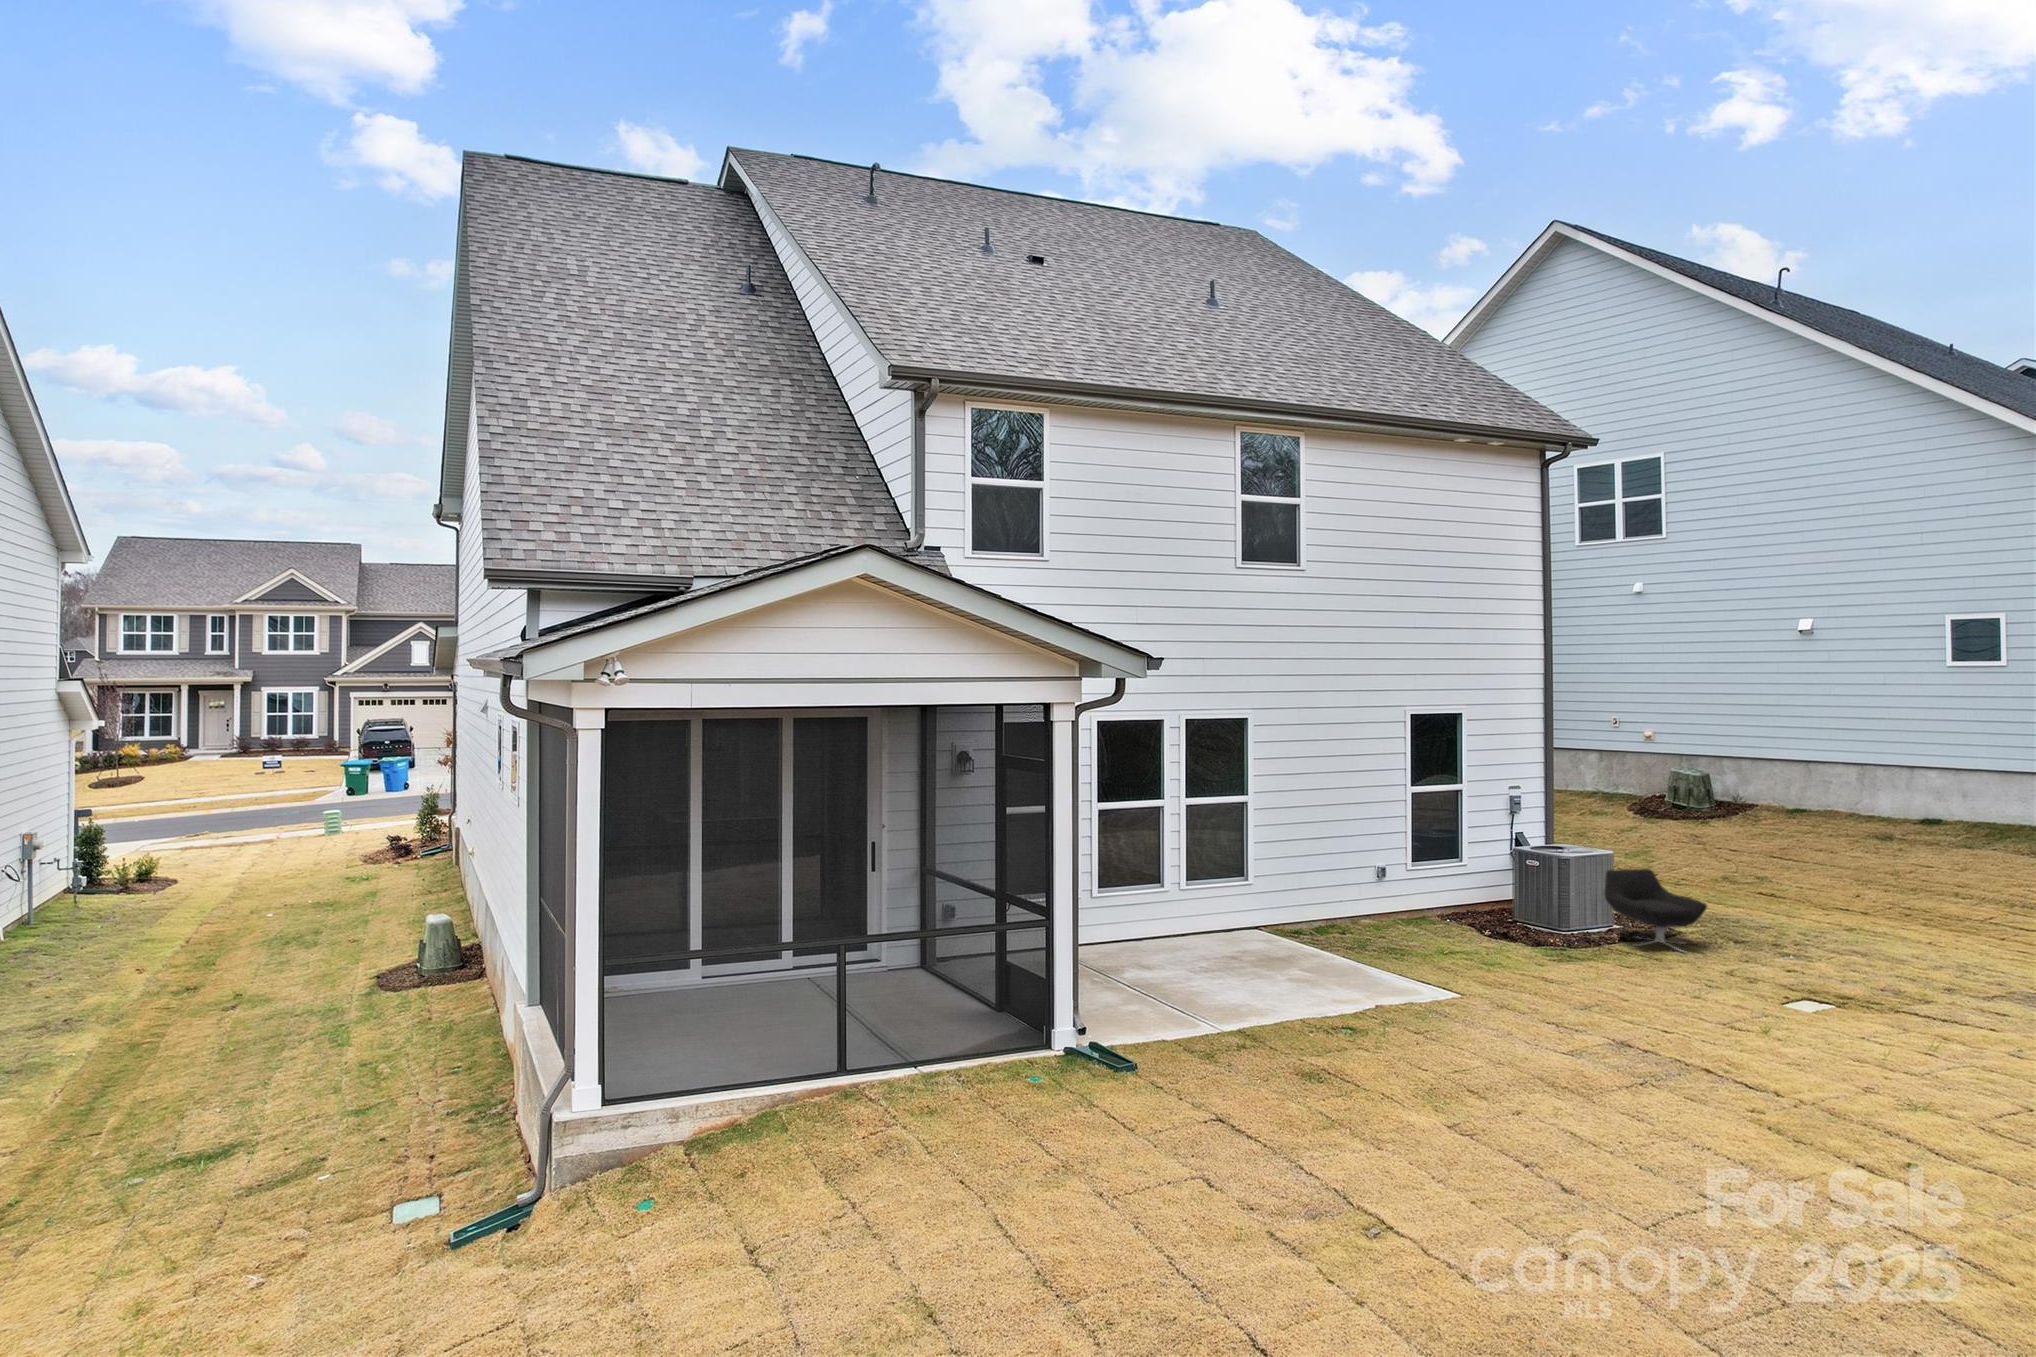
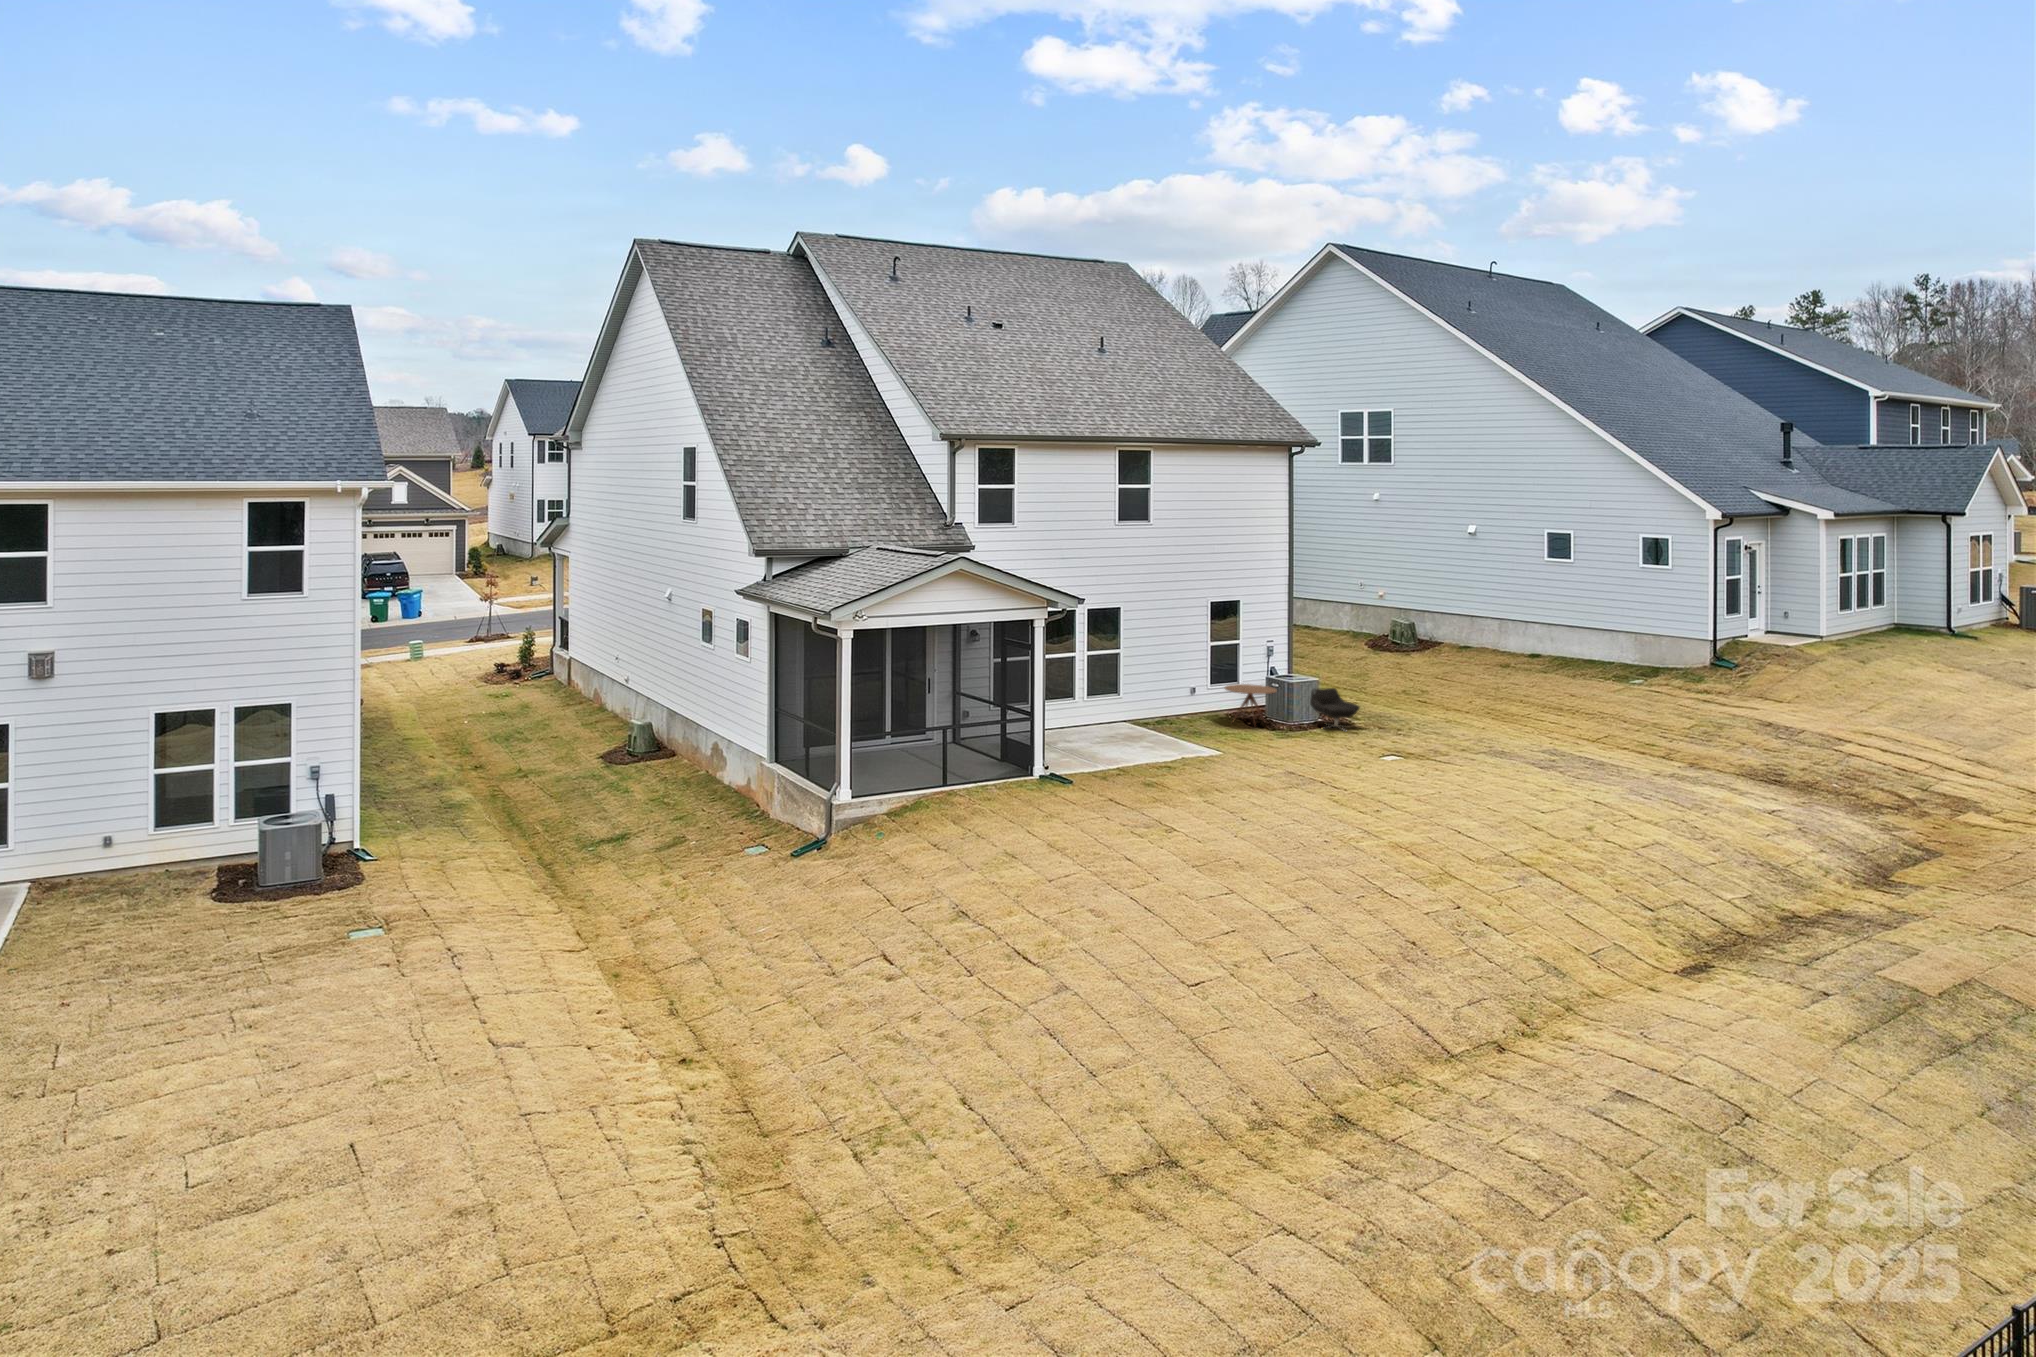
round table: none [1439,860,1542,941] -> present [1225,684,1277,722]

